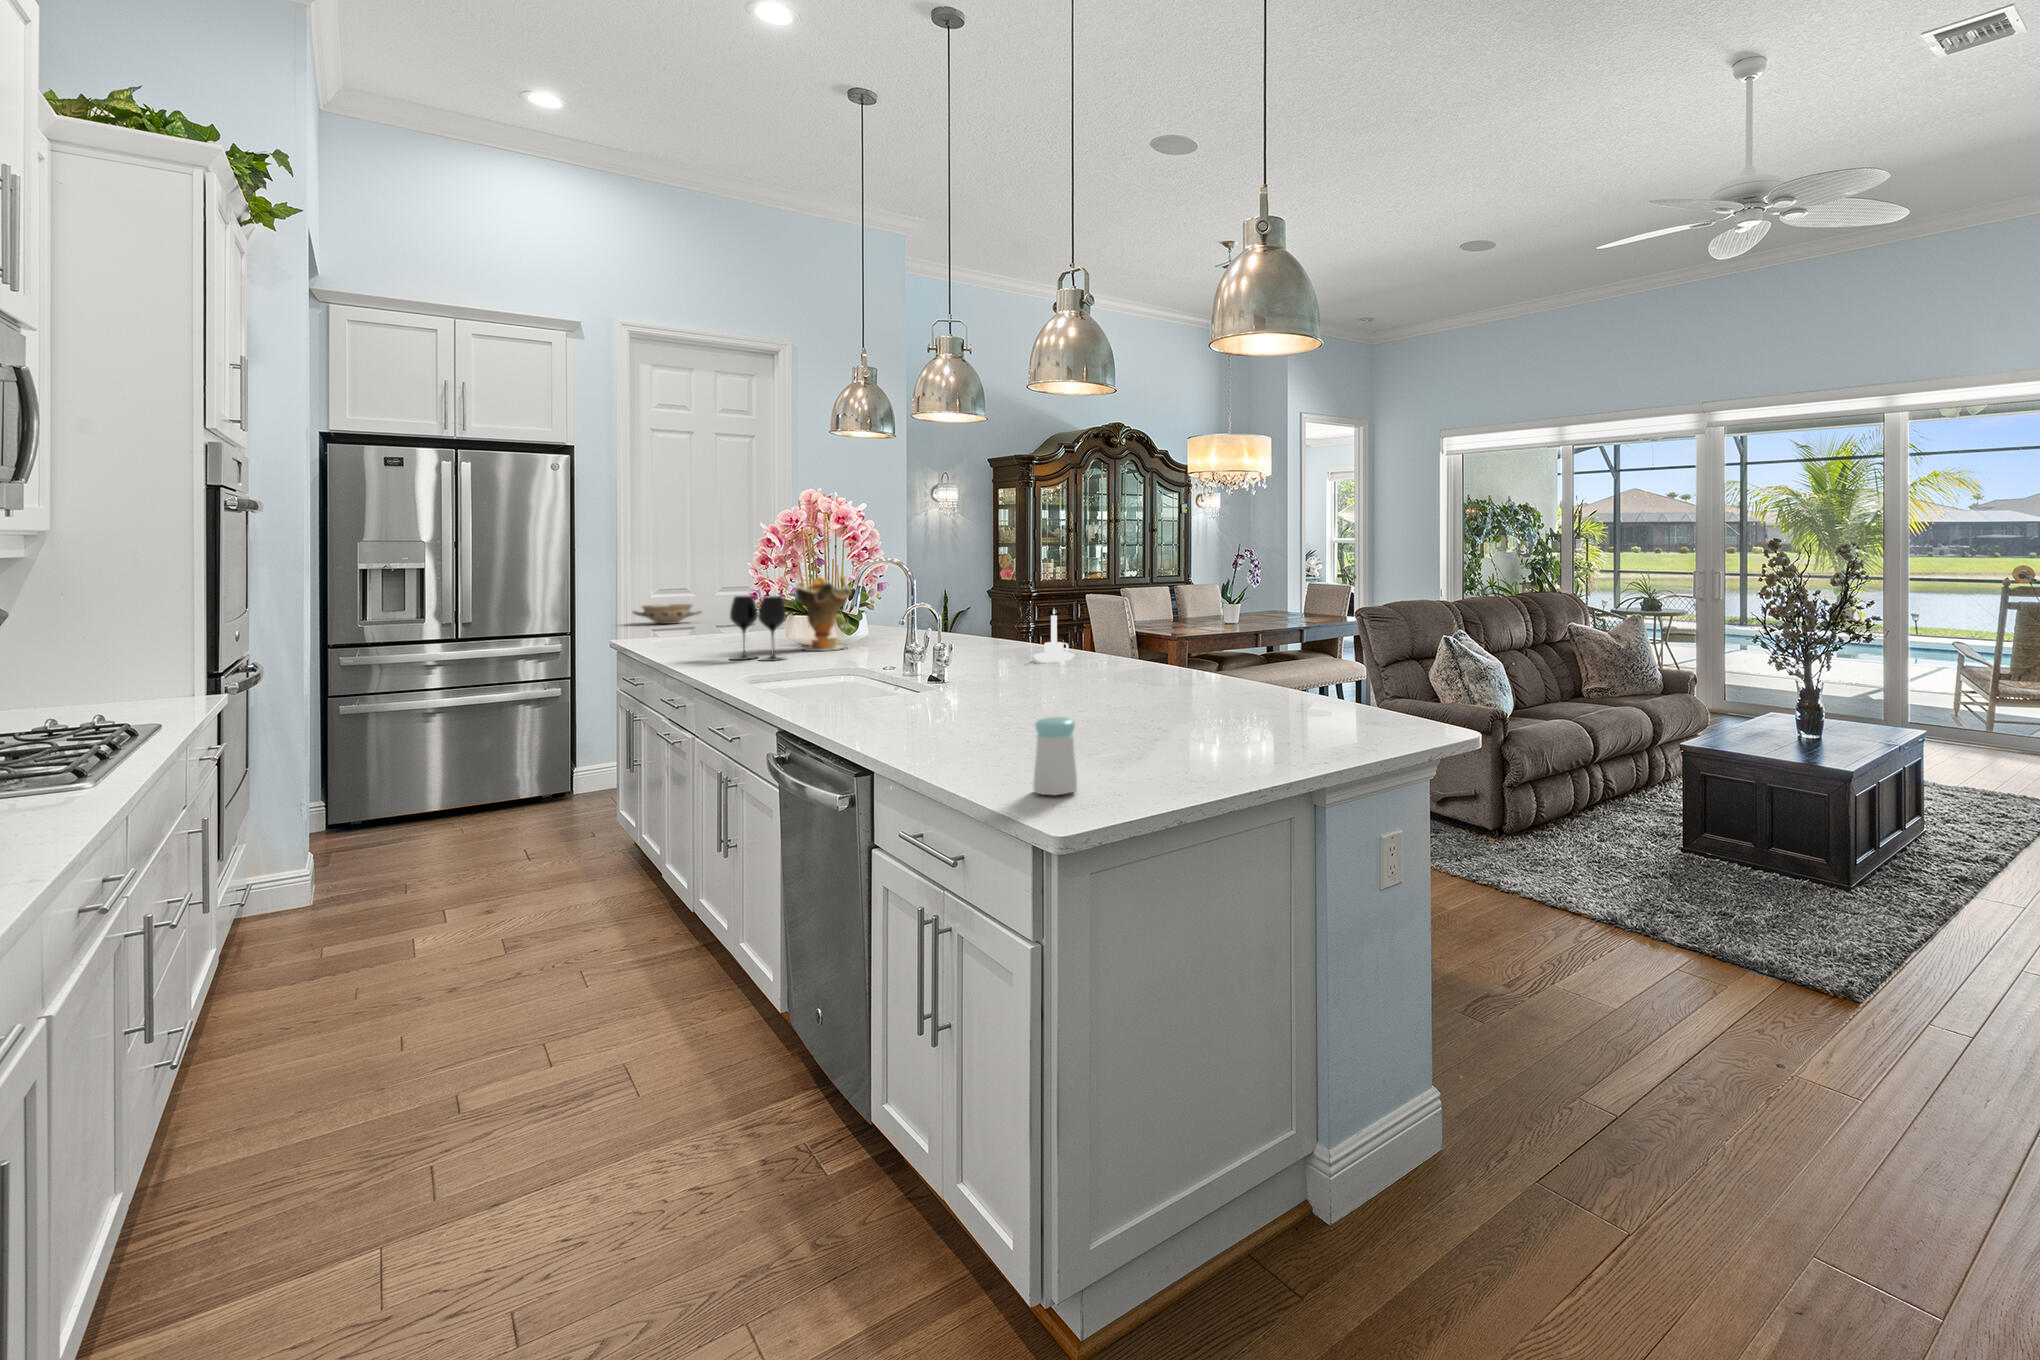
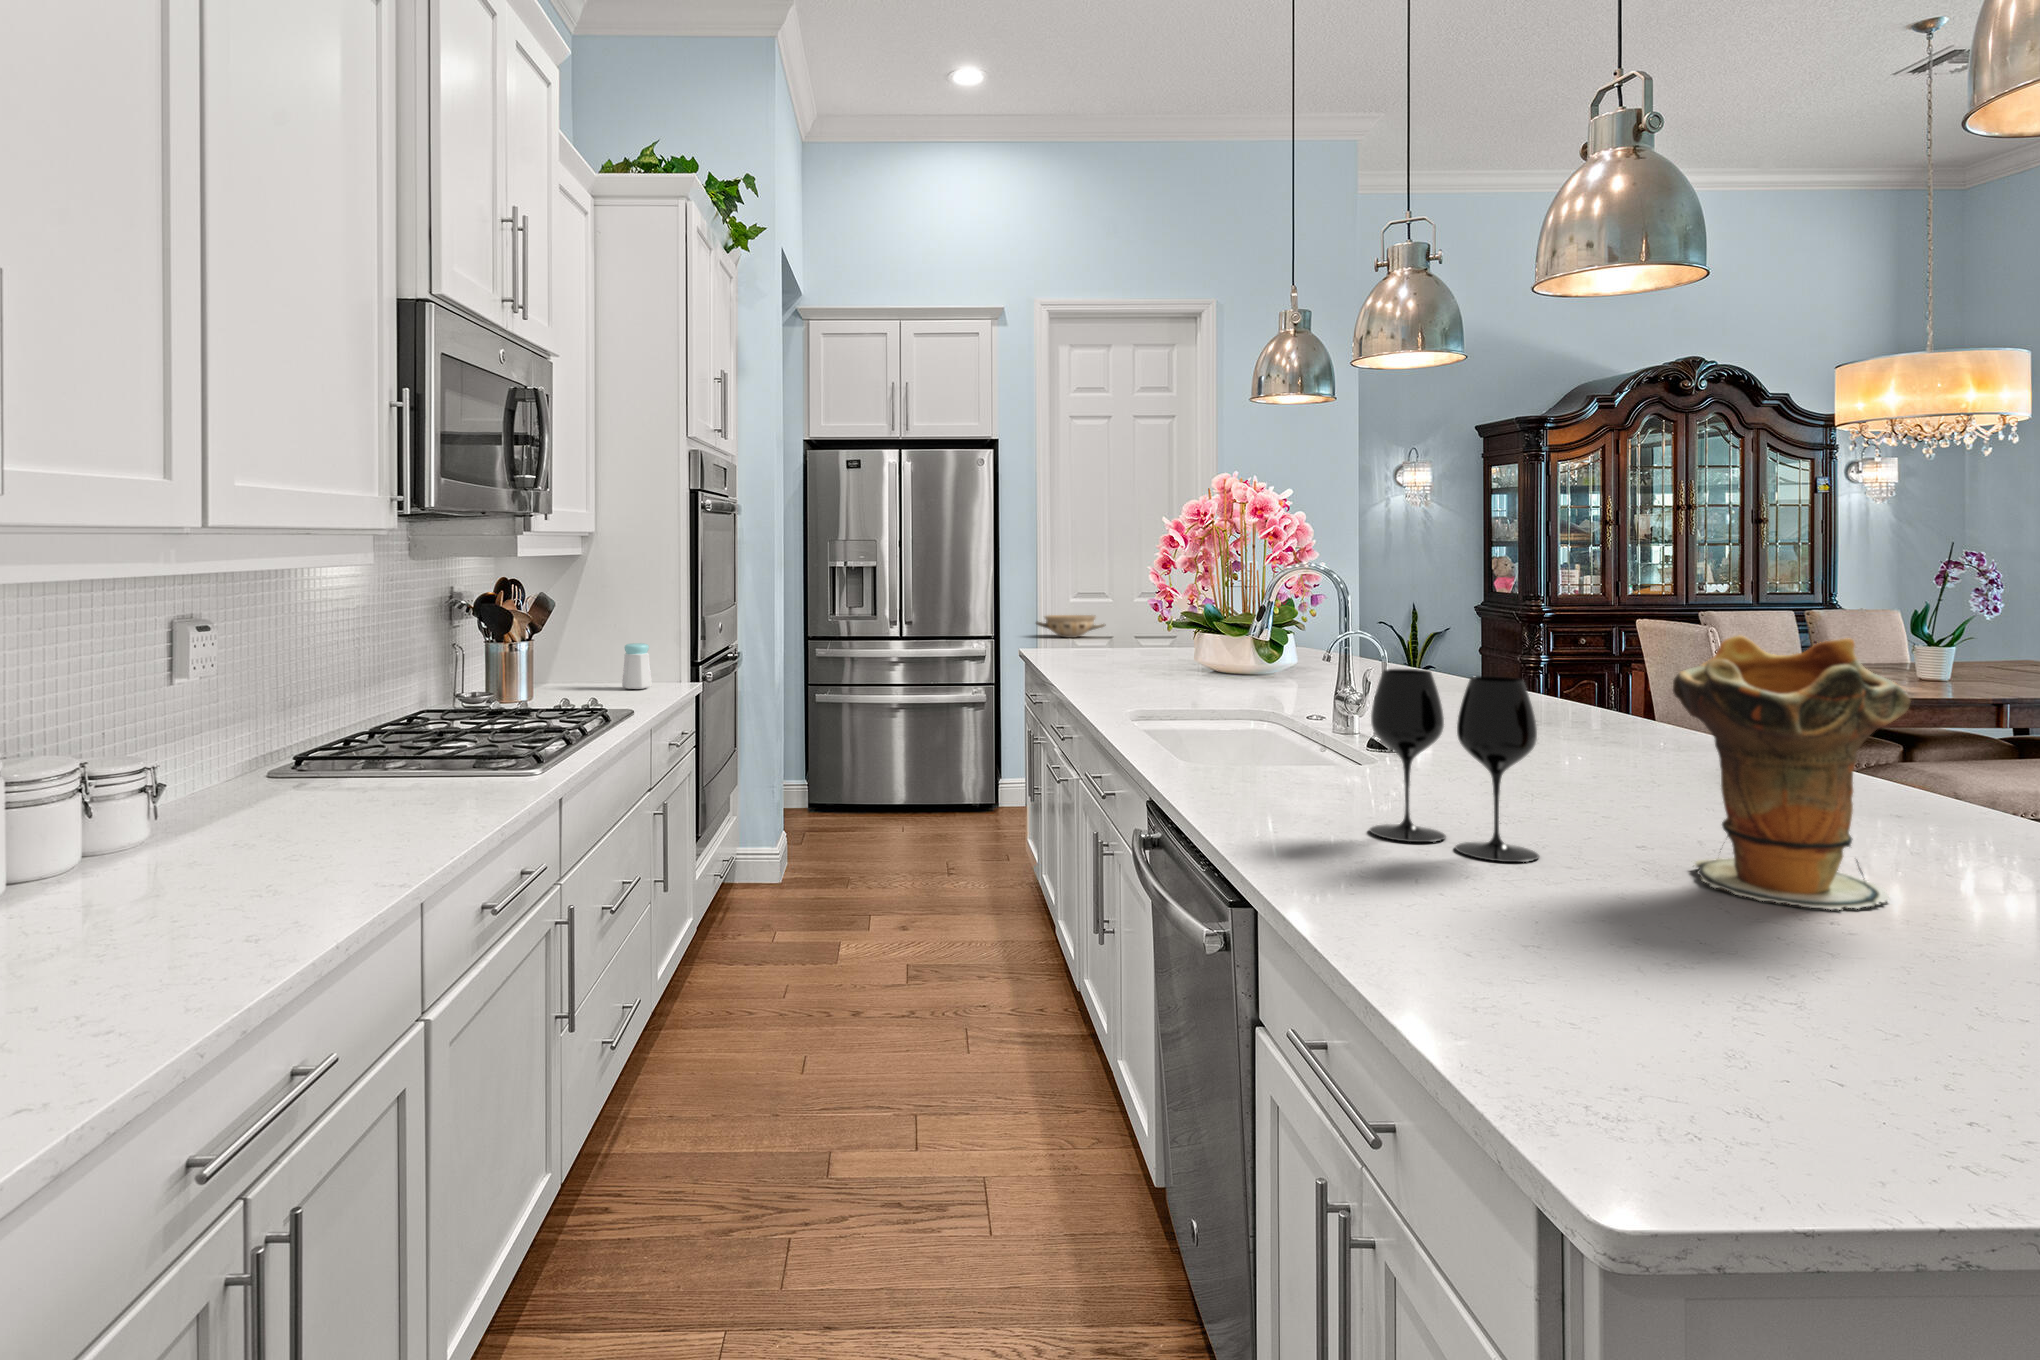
decorative vase: present [796,576,851,651] -> present [1673,636,1910,910]
wine glass: present [730,596,786,661] -> present [1370,669,1539,862]
candle holder: present [1033,609,1074,662] -> none [1547,639,1622,725]
salt shaker: present [1033,717,1077,795] -> present [622,643,652,689]

